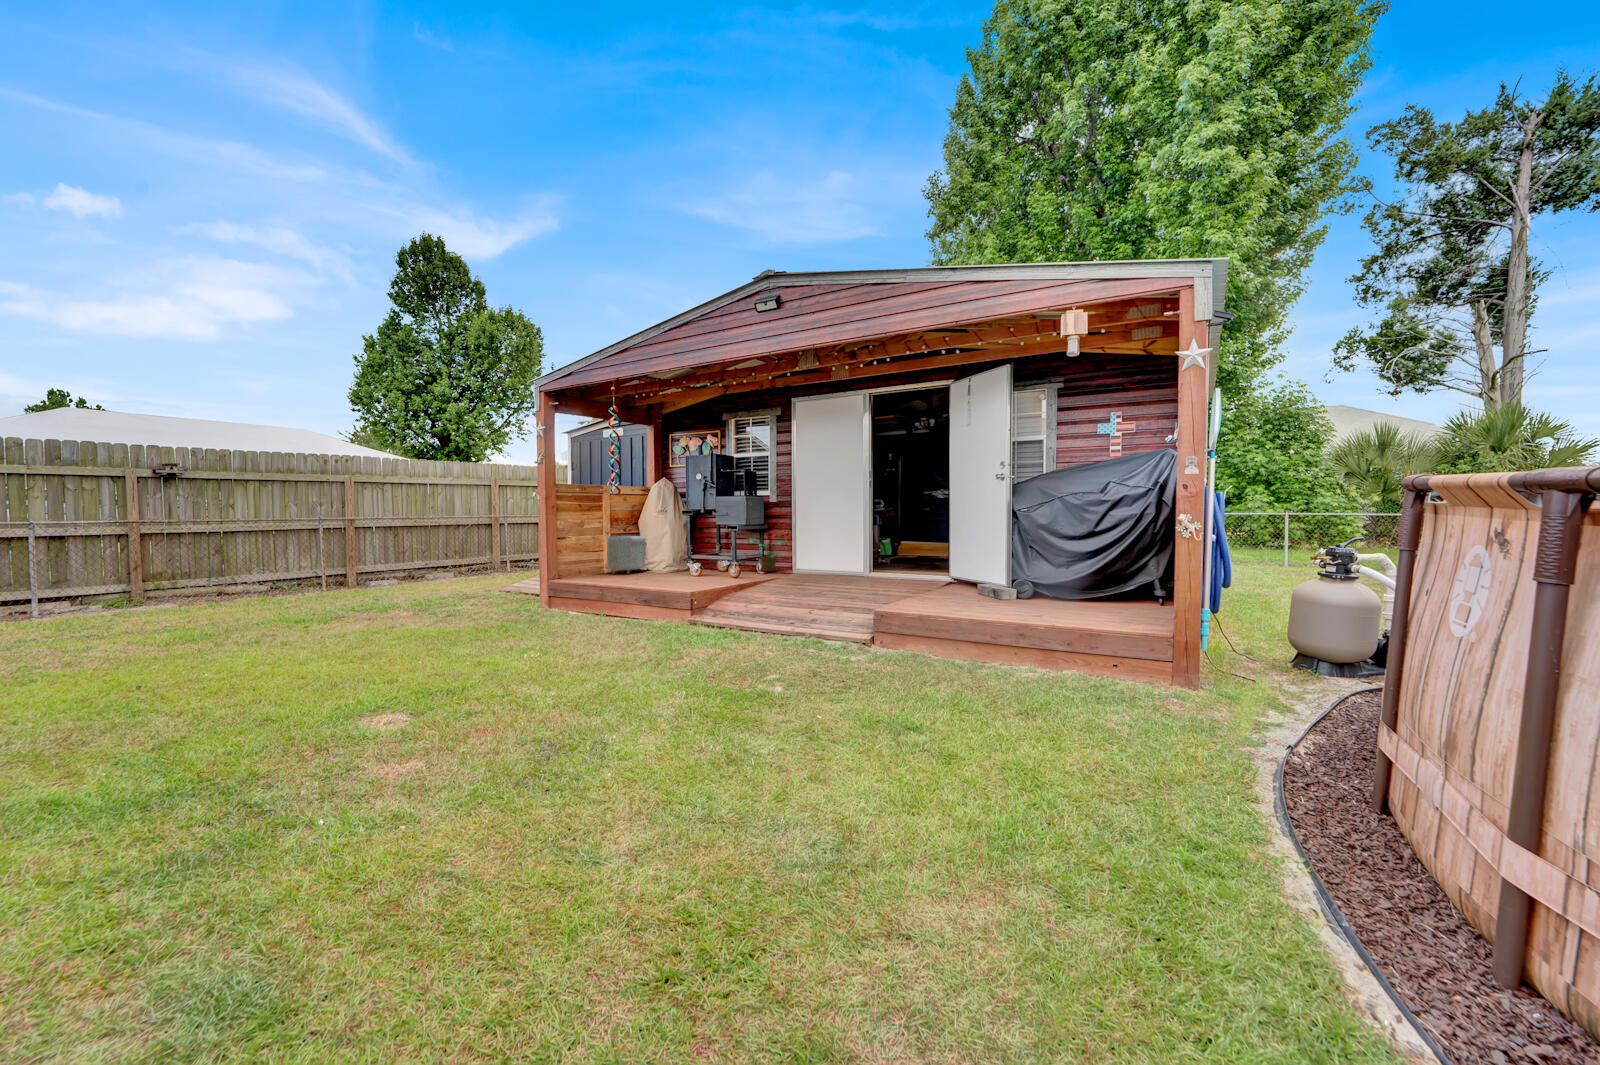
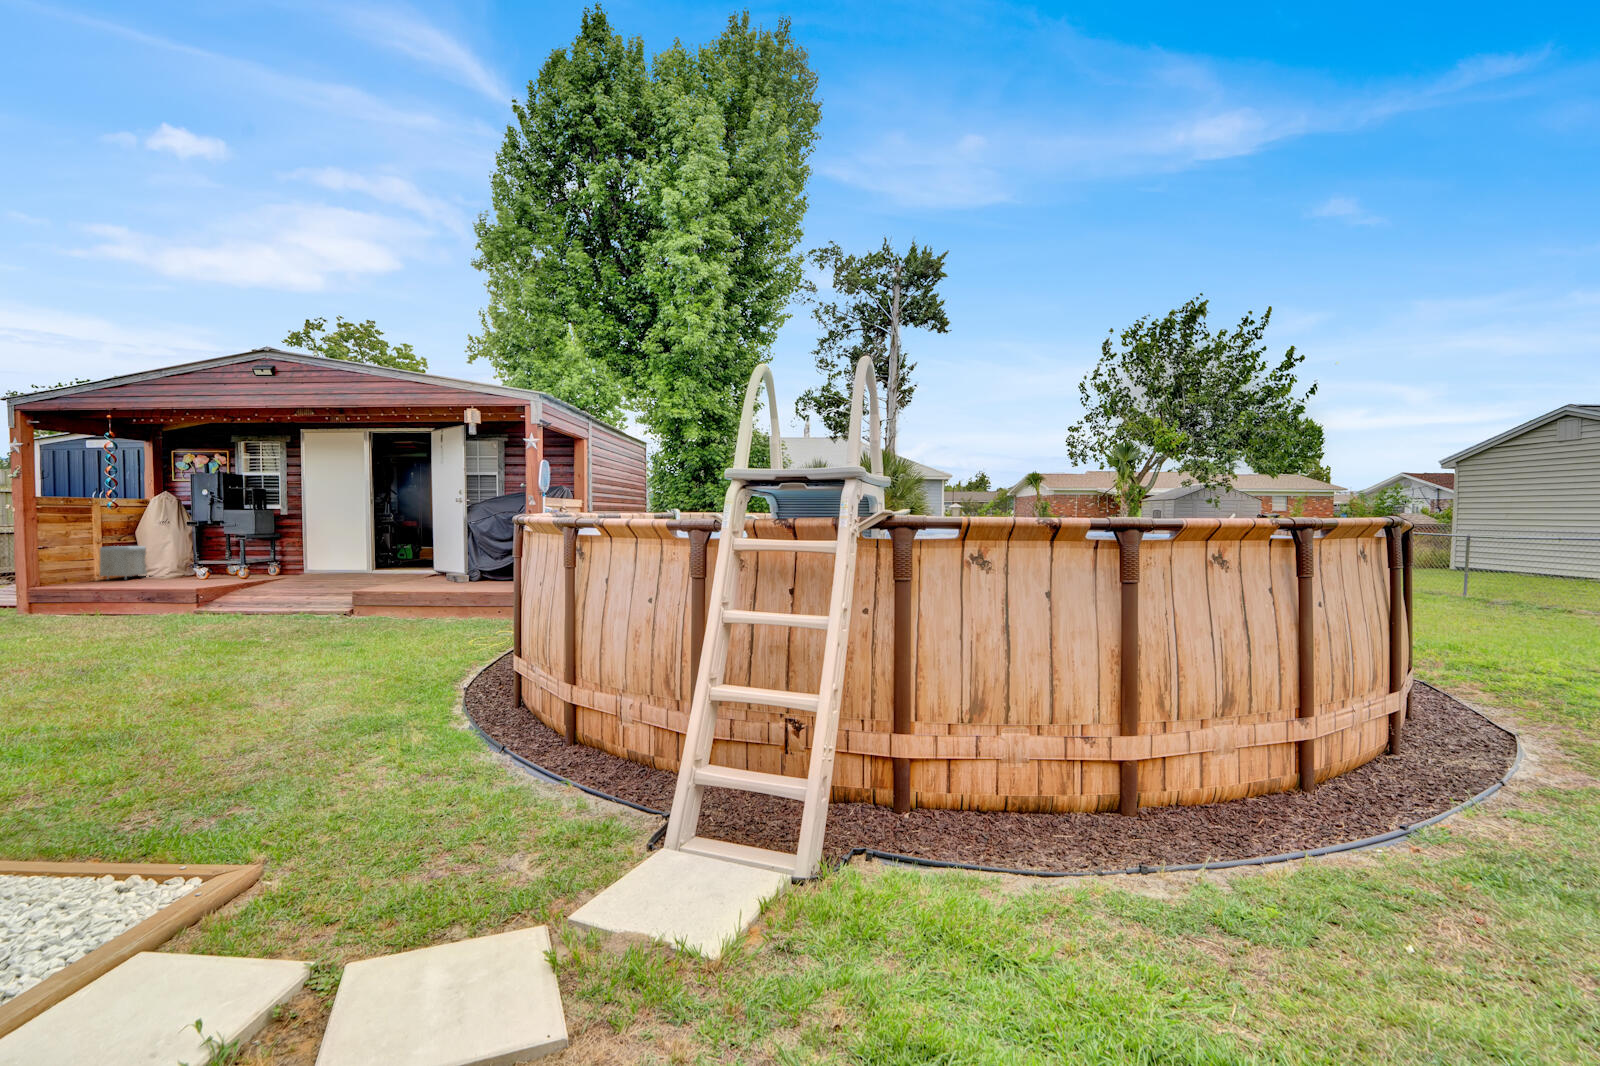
potted plant: present [746,538,786,571] -> none [254,545,298,572]

